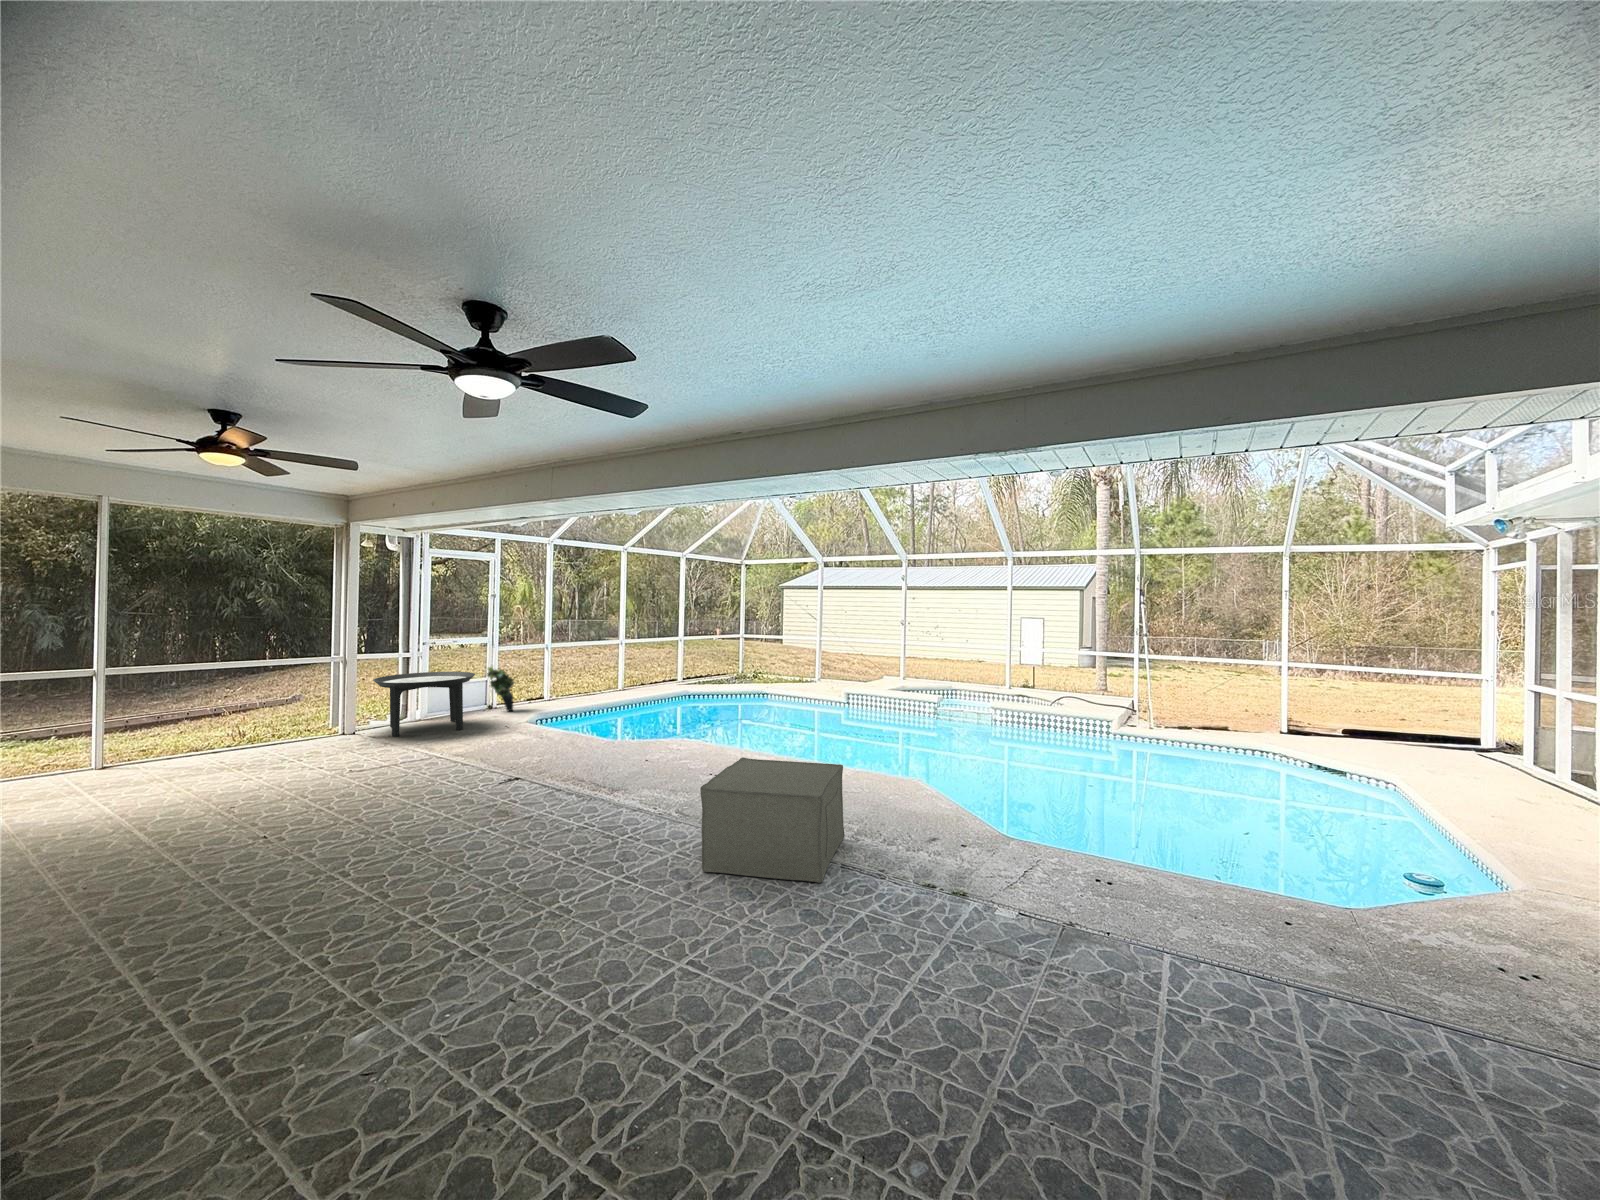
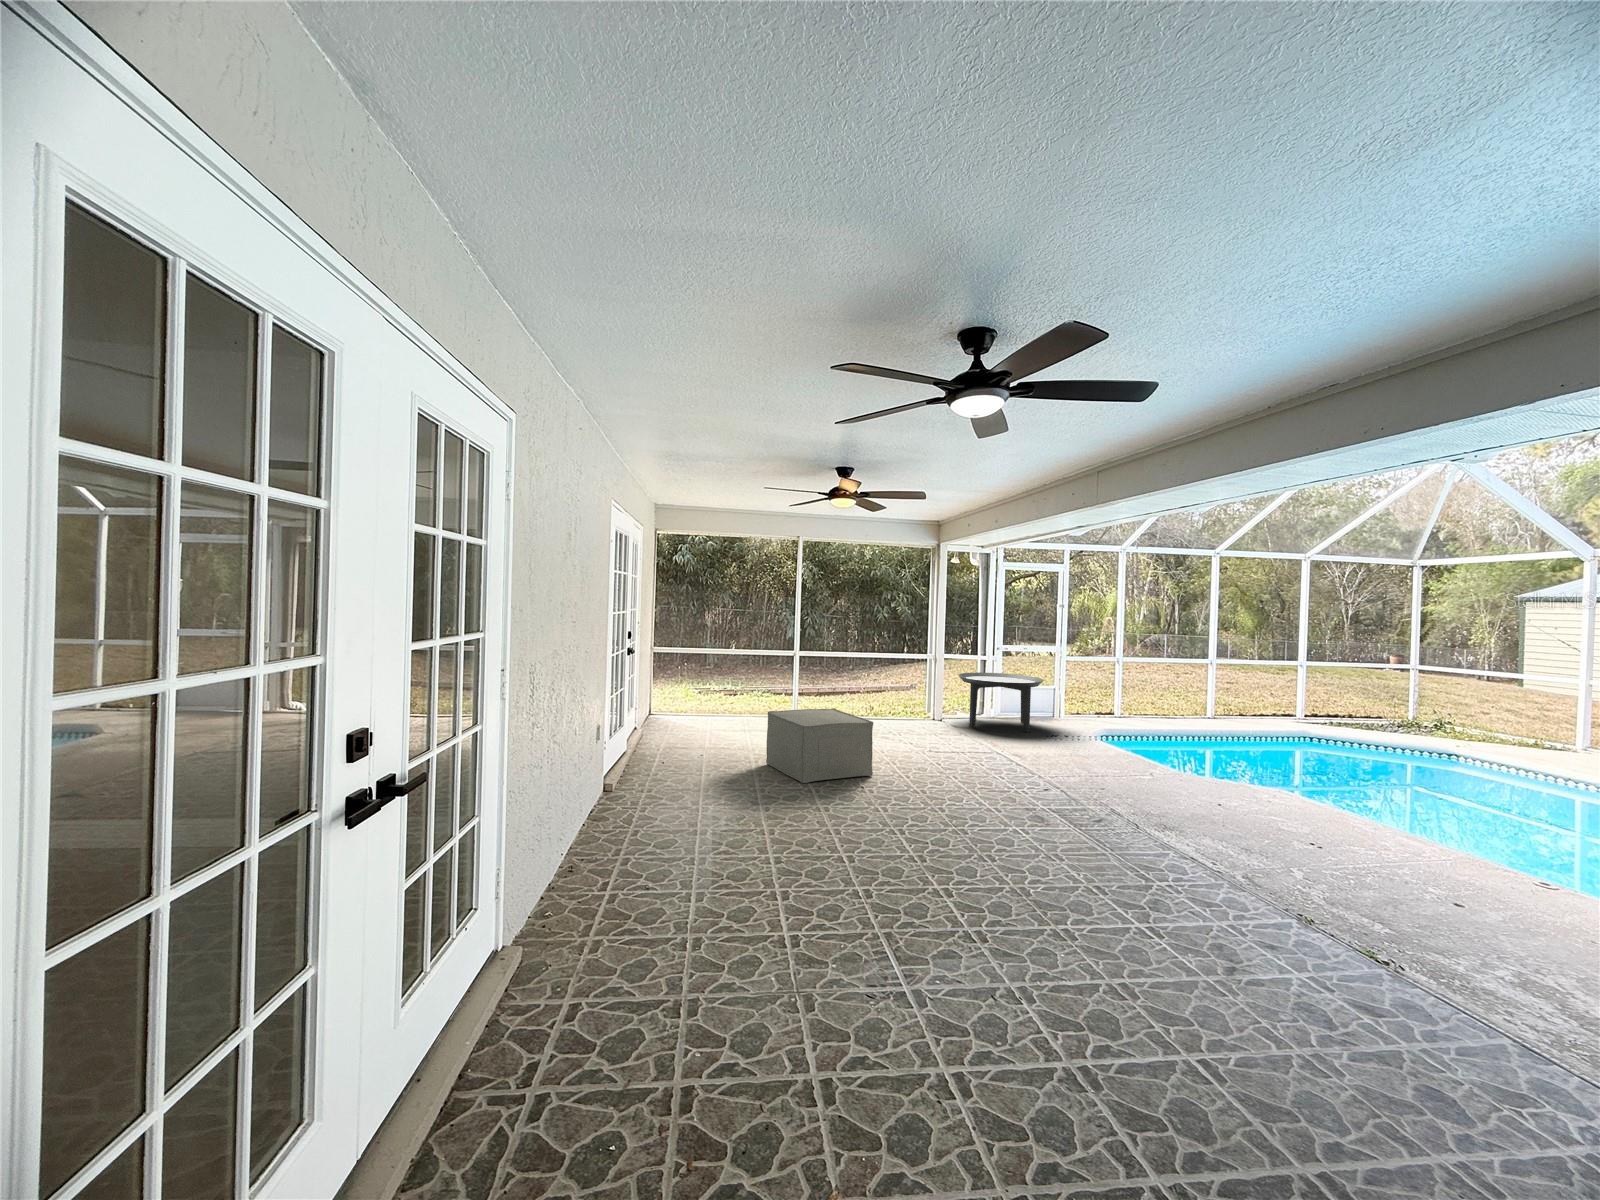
potted plant: present [487,667,515,711] -> none [1057,674,1088,723]
ottoman: present [700,757,845,883] -> present [766,708,873,783]

